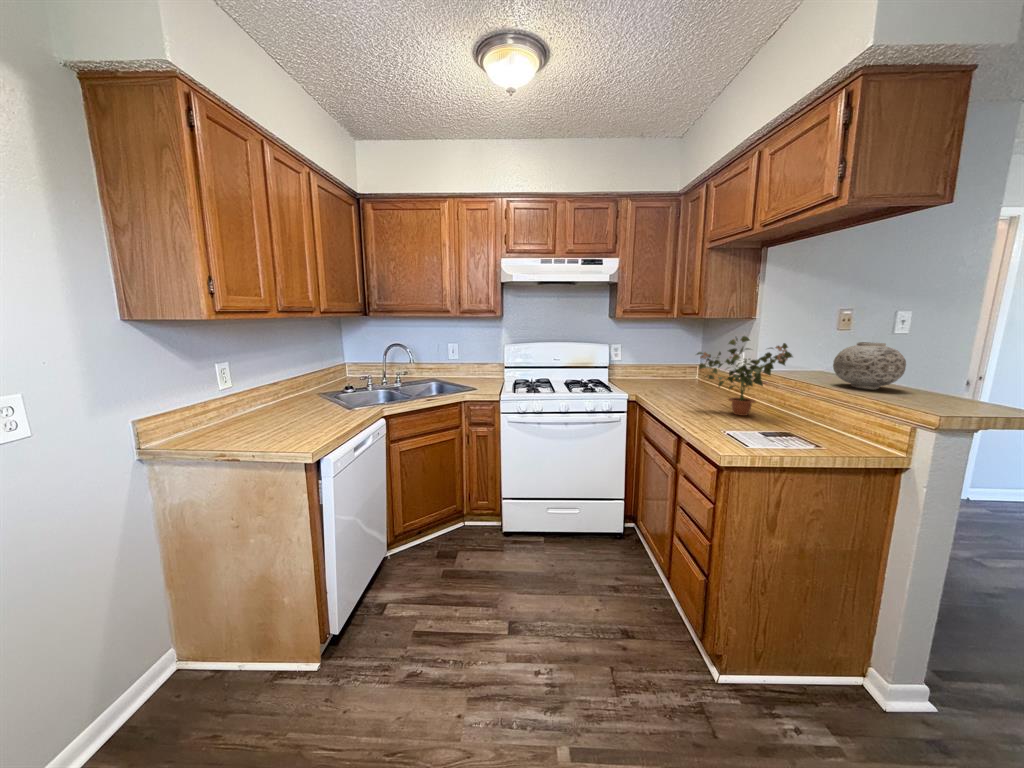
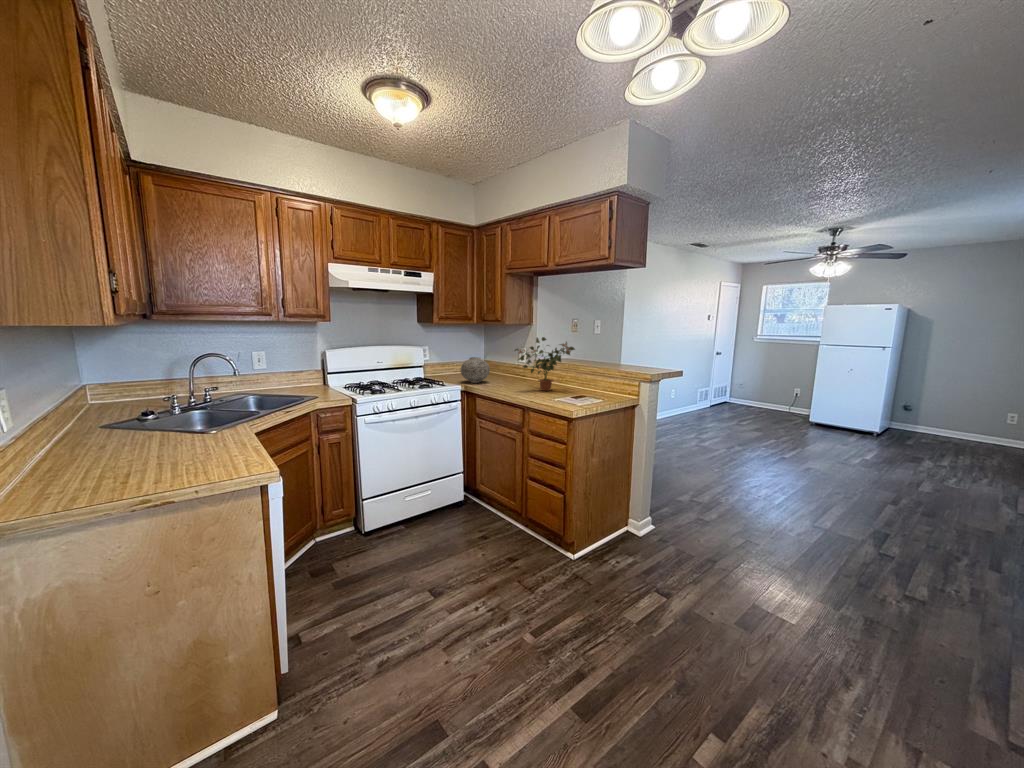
vase: present [833,342,906,389] -> present [461,357,490,383]

